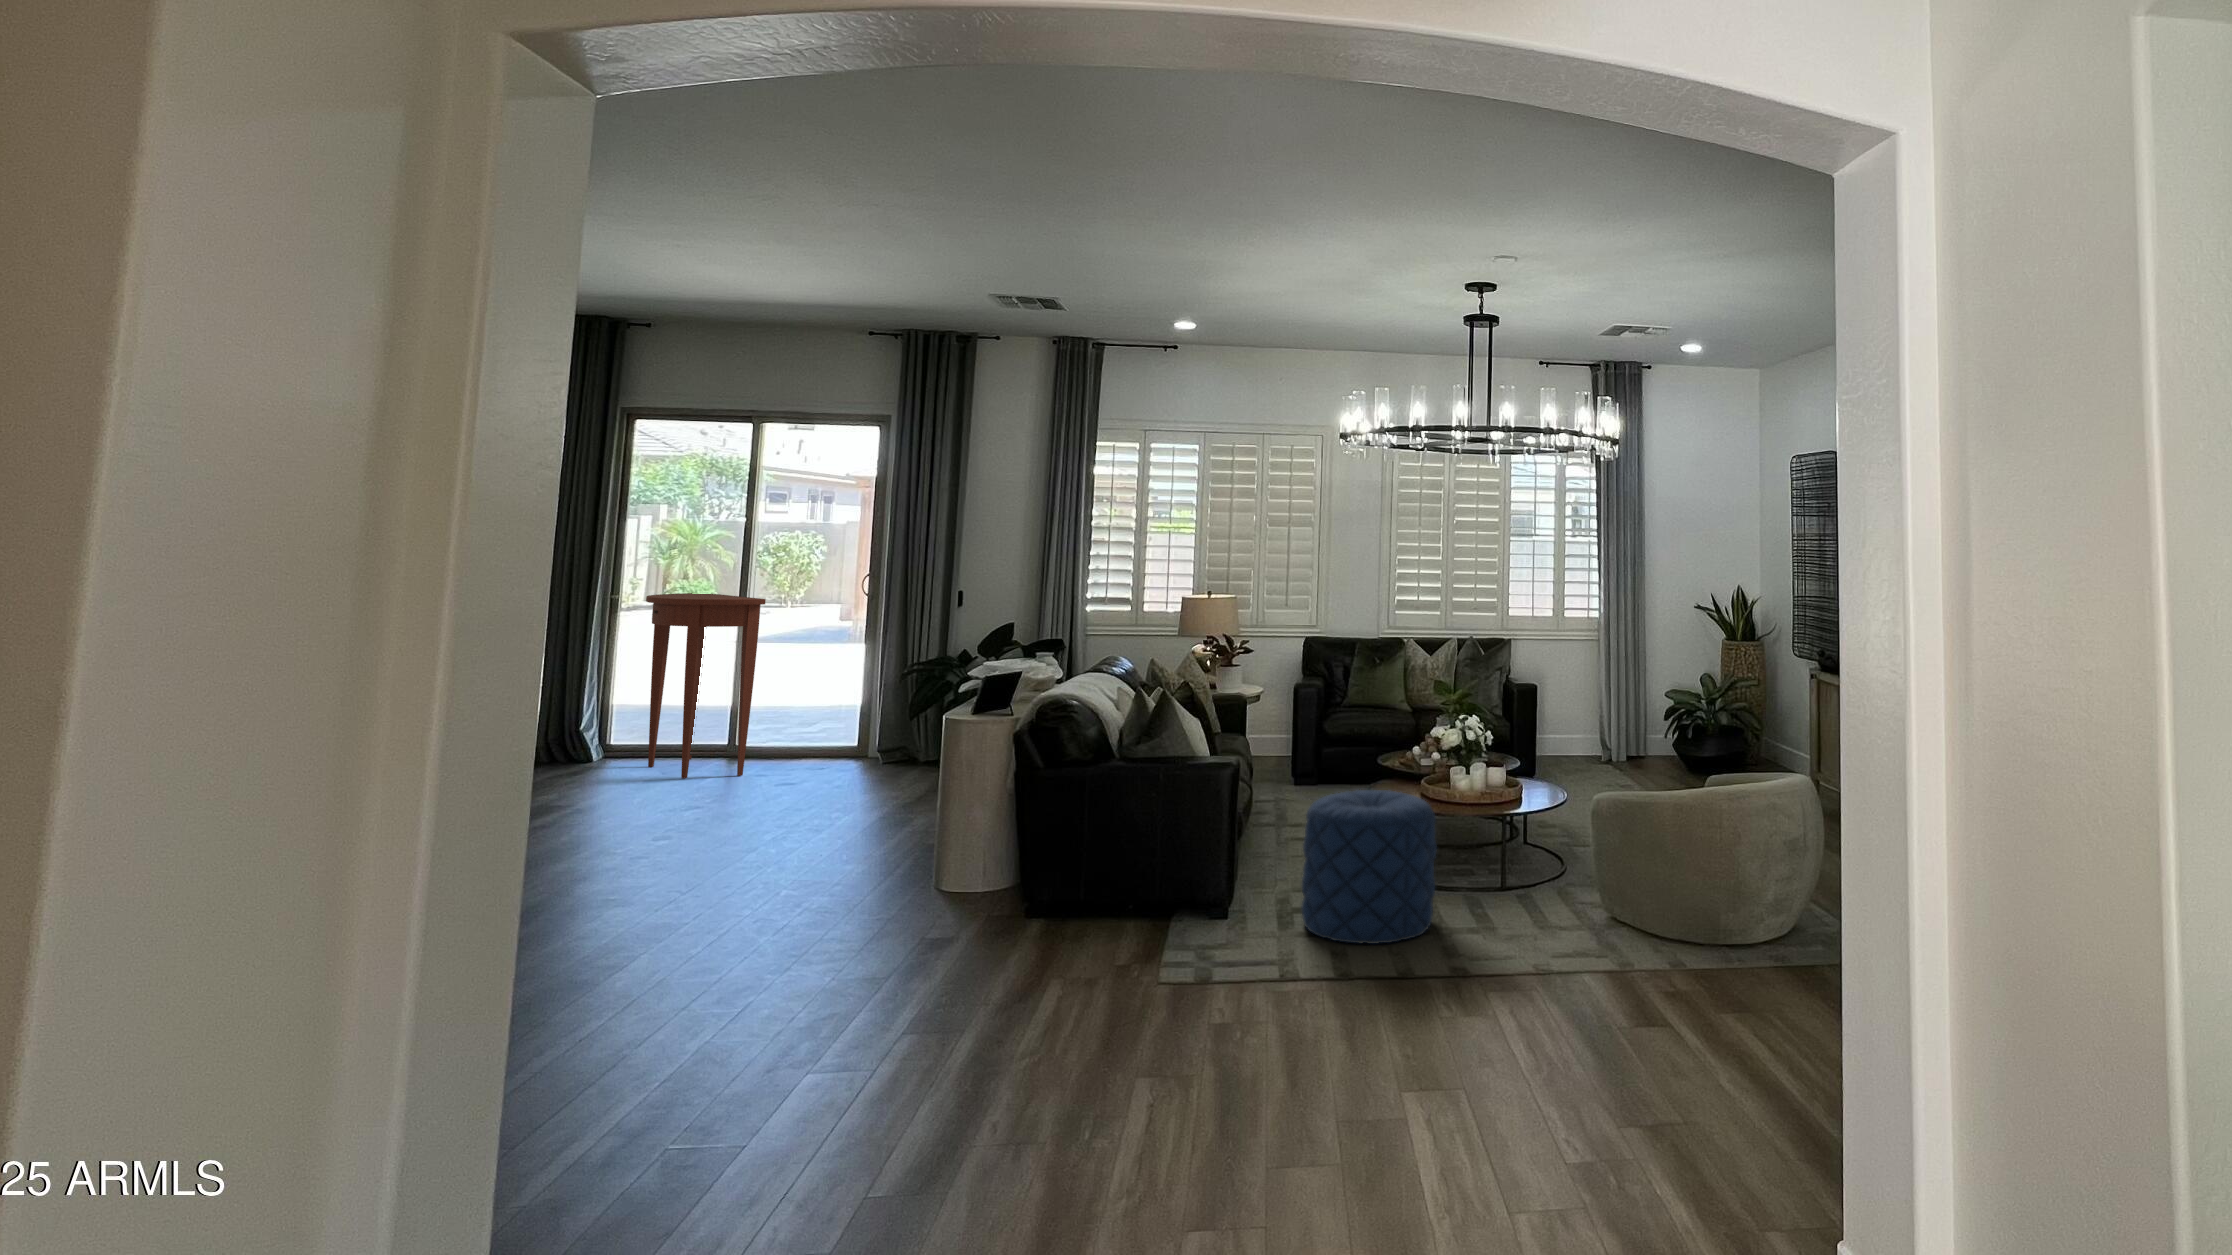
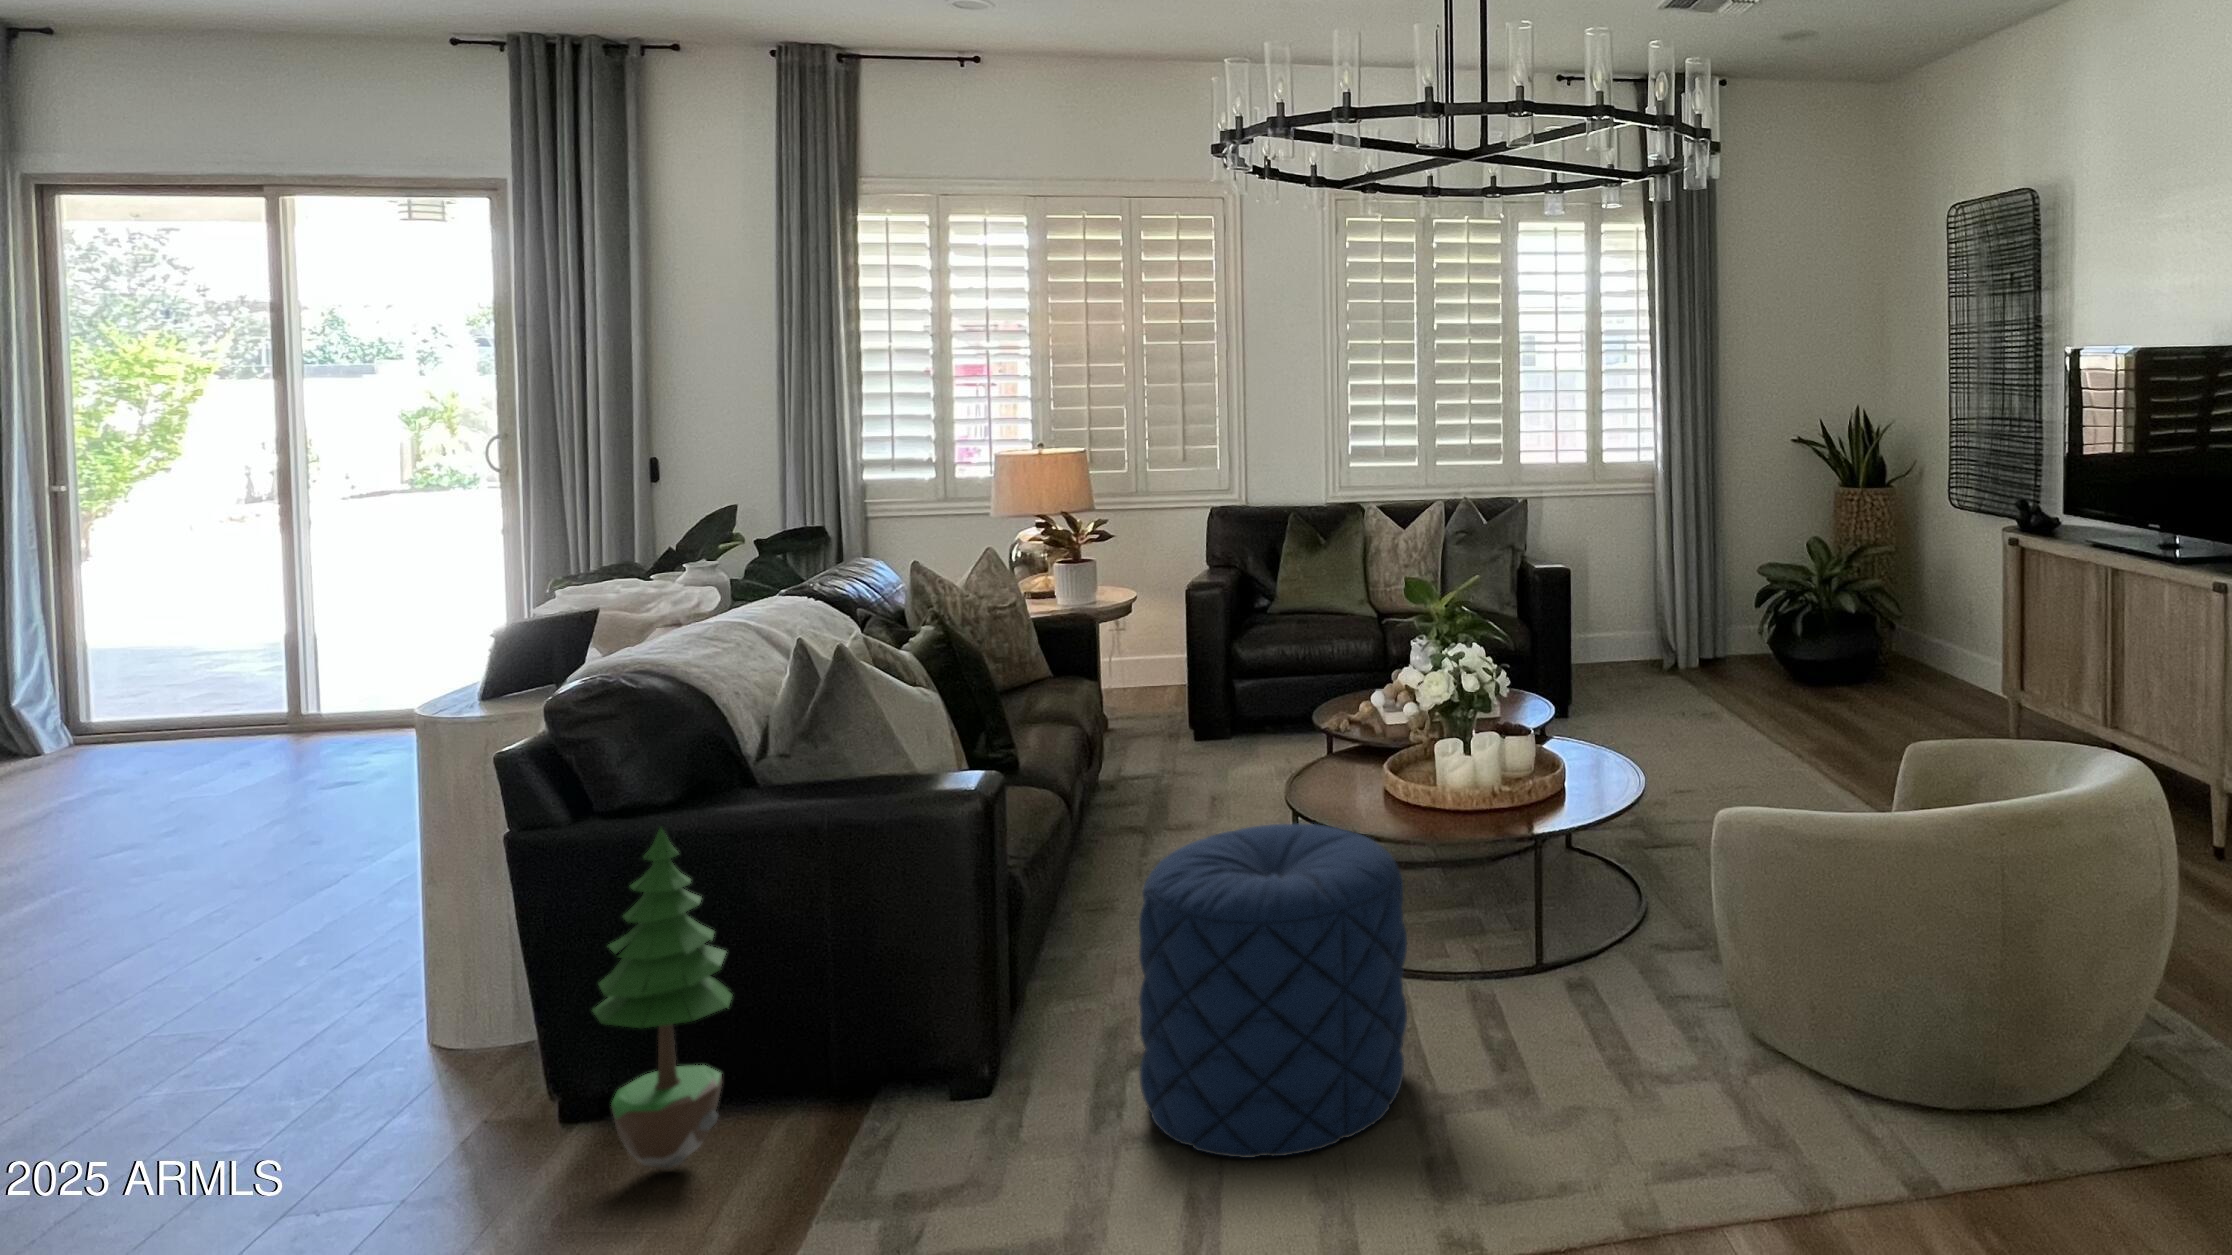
console table: present [646,593,766,778] -> none [88,475,294,780]
potted tree: none [1050,764,1112,935] -> present [593,828,732,1168]

